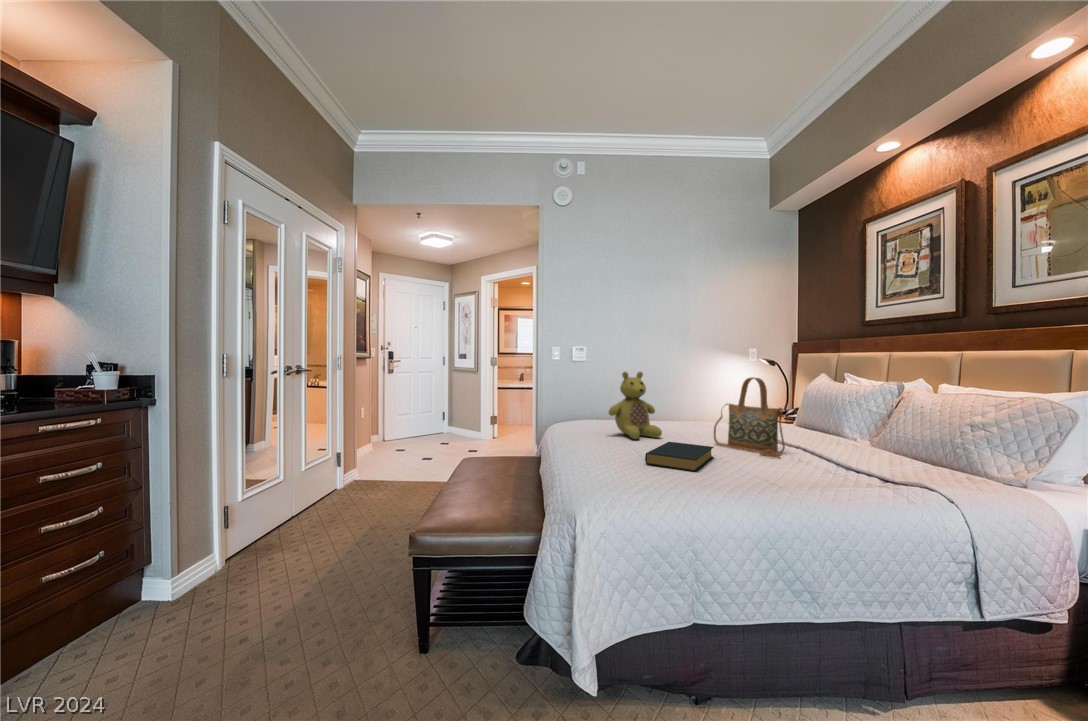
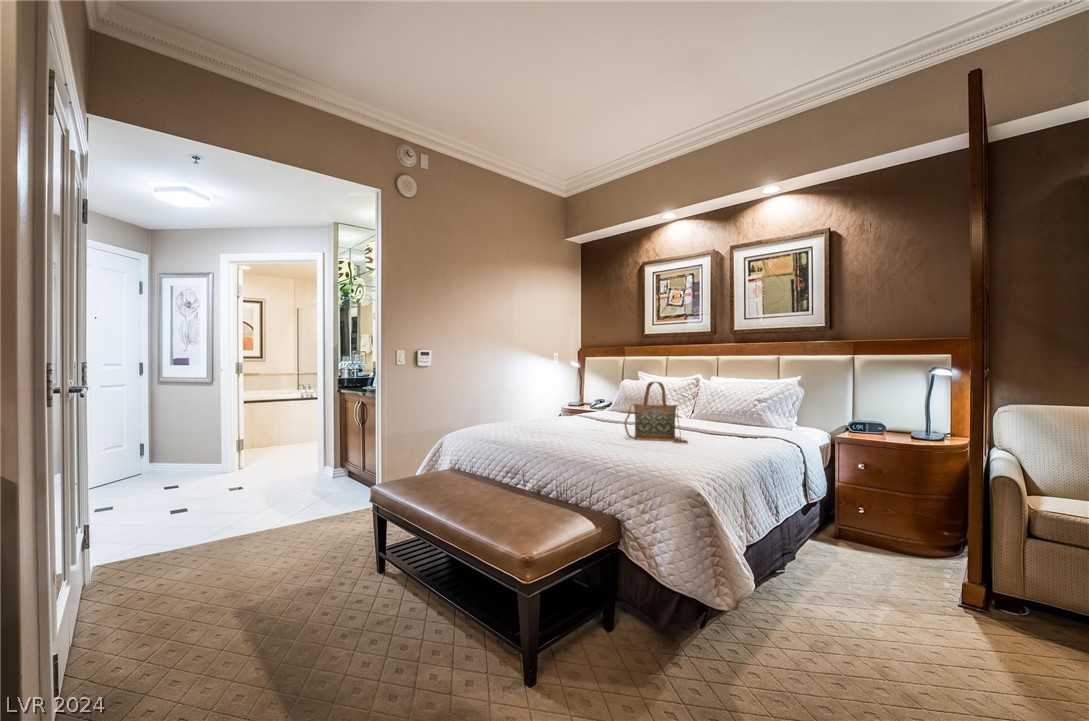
stuffed bear: present [609,372,662,439] -> none [537,380,583,445]
hardback book: present [645,442,714,472] -> none [621,442,684,467]

